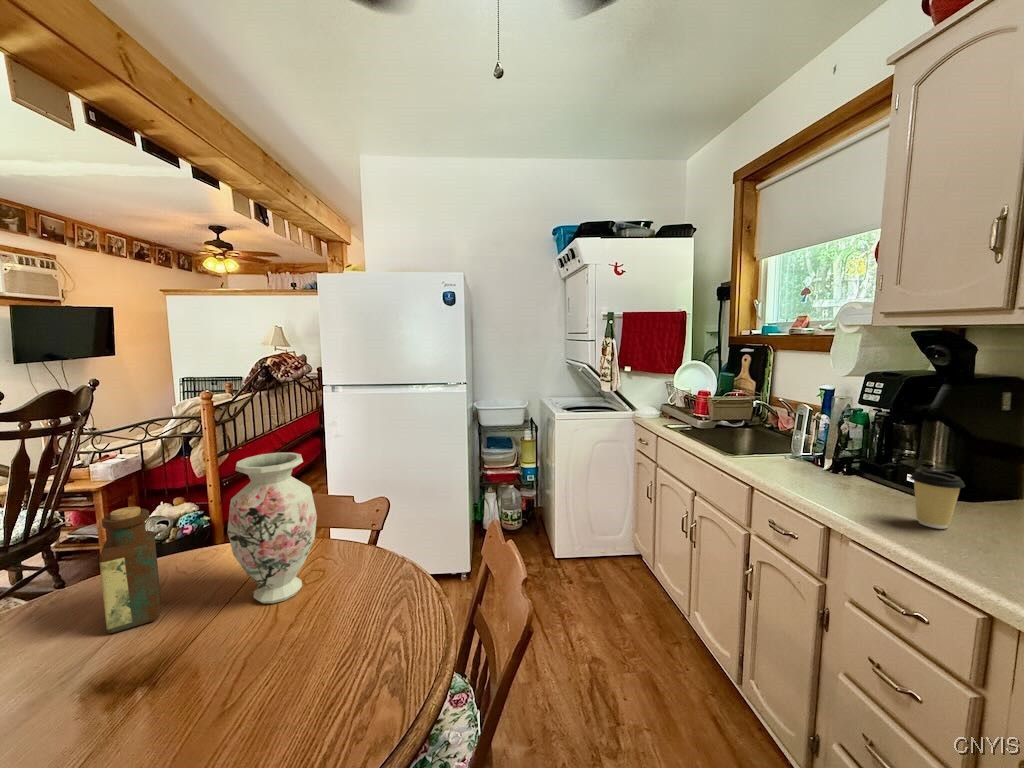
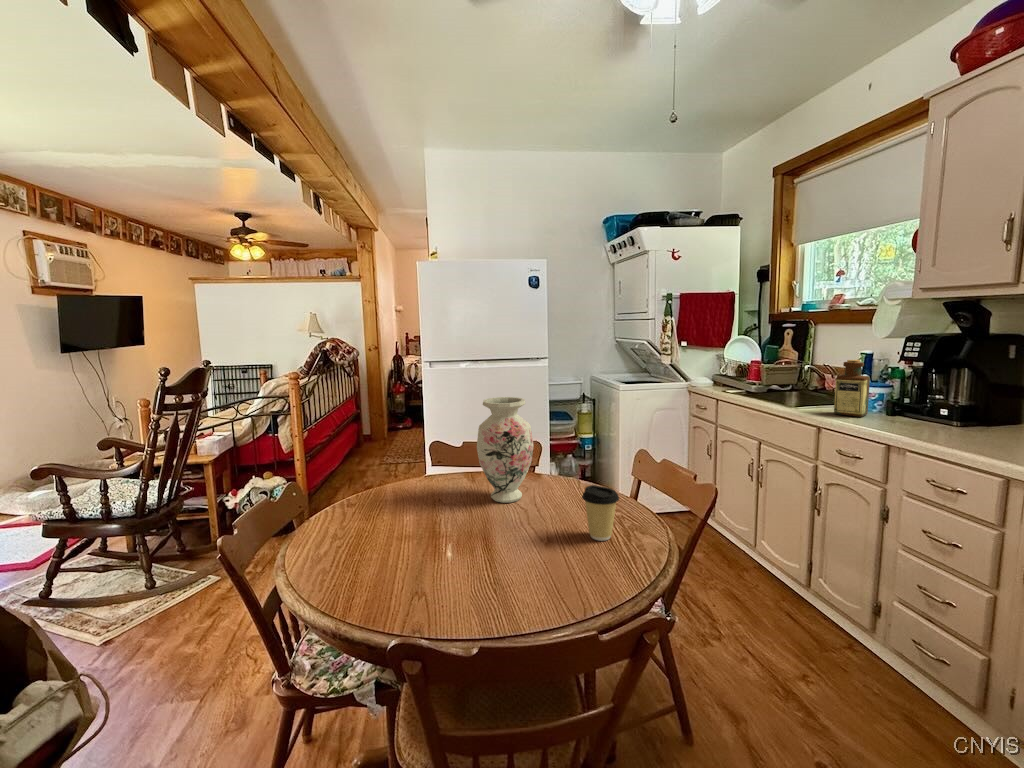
coffee cup: present [910,469,965,529] -> present [582,485,619,541]
bottle: present [99,507,160,633] -> present [834,360,870,417]

